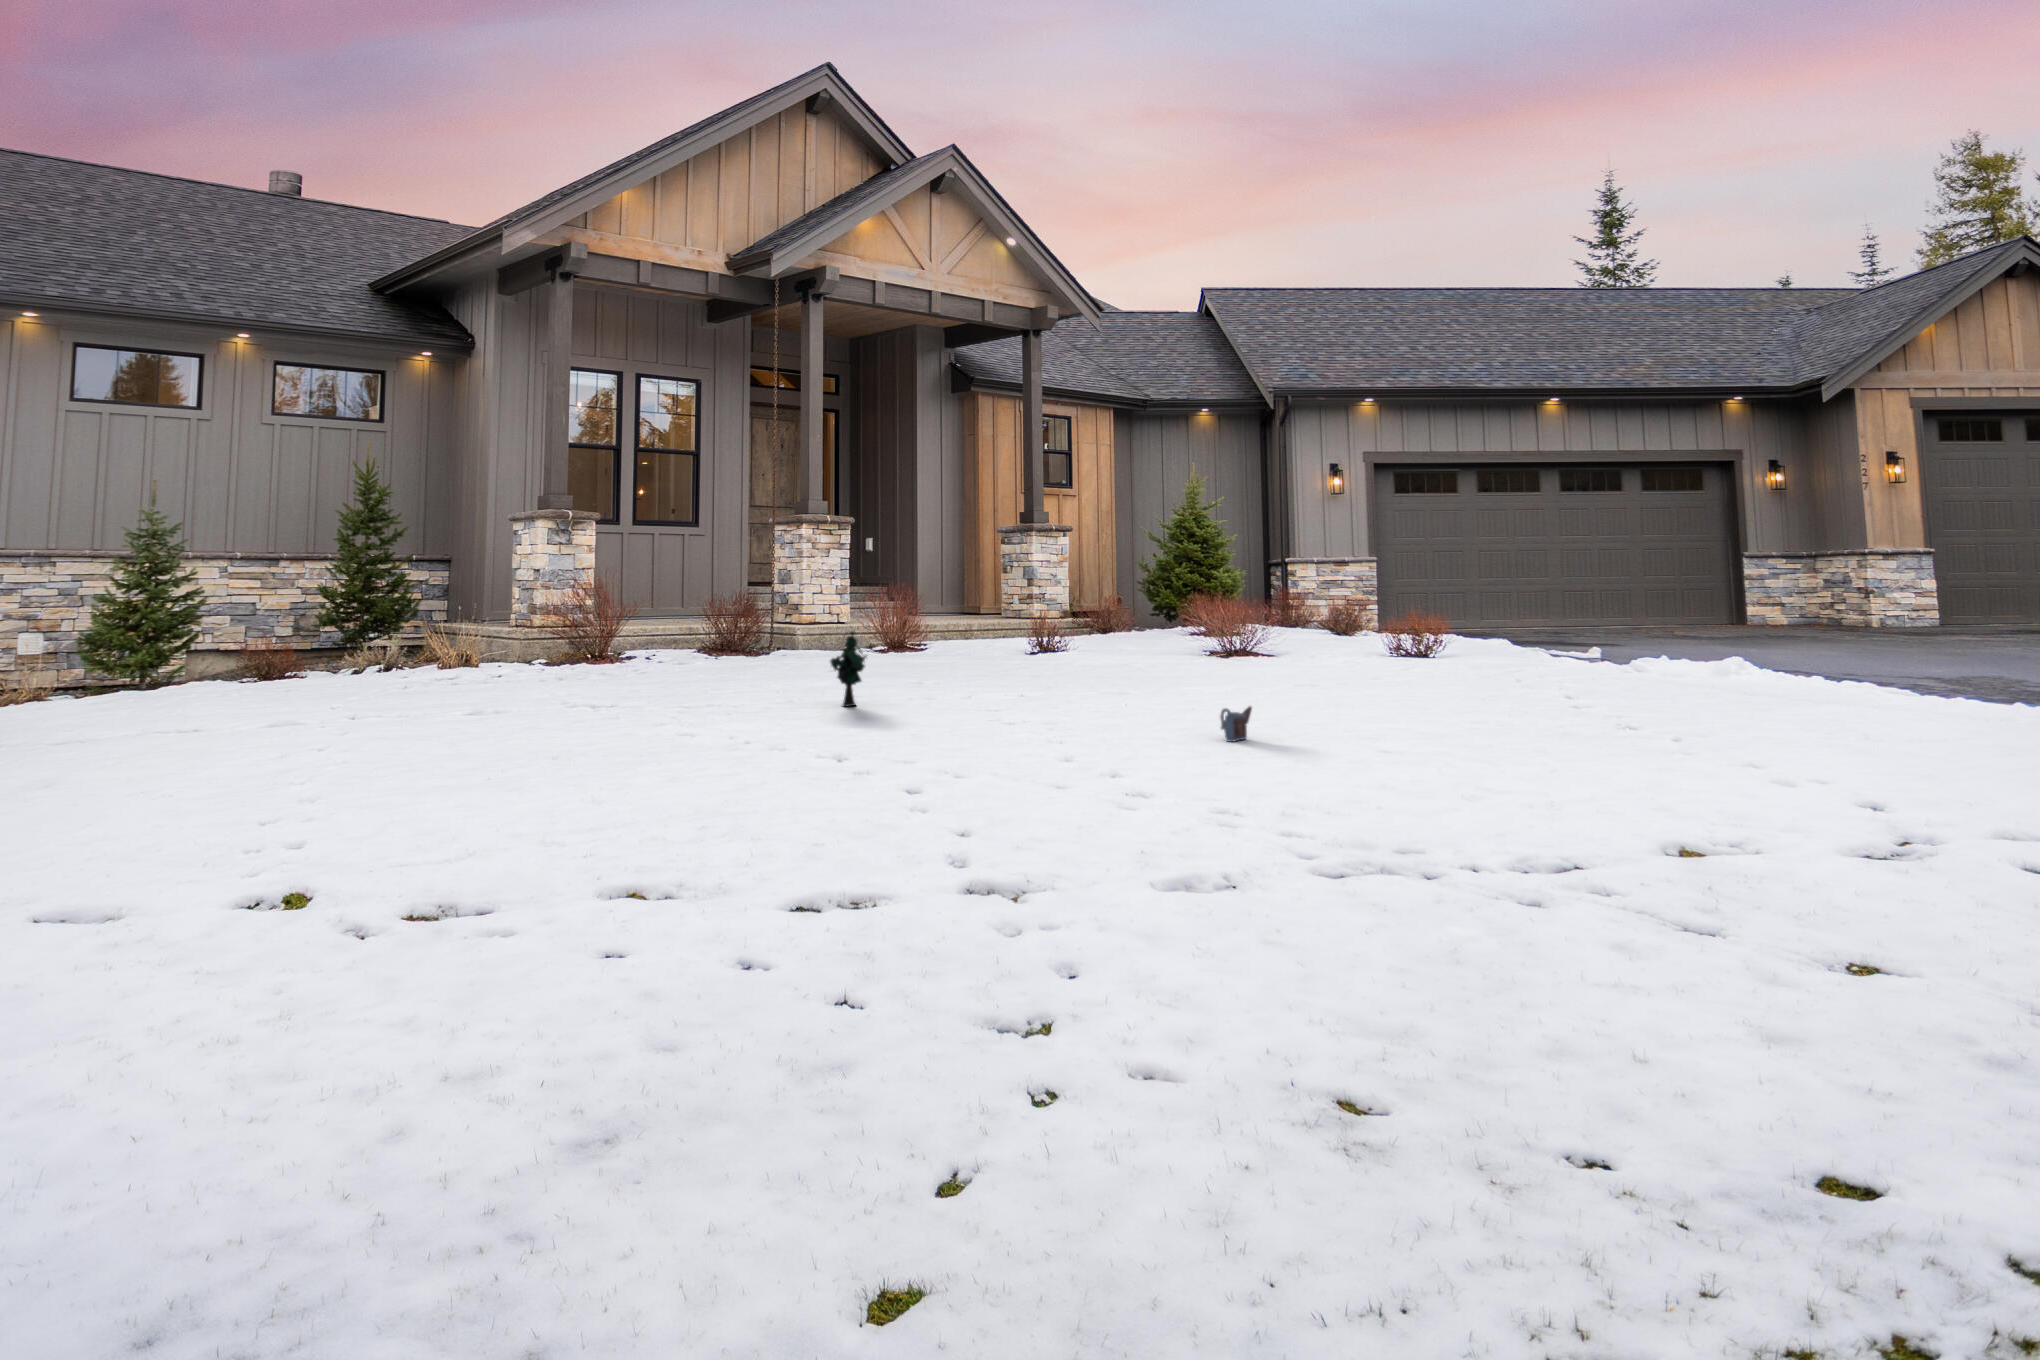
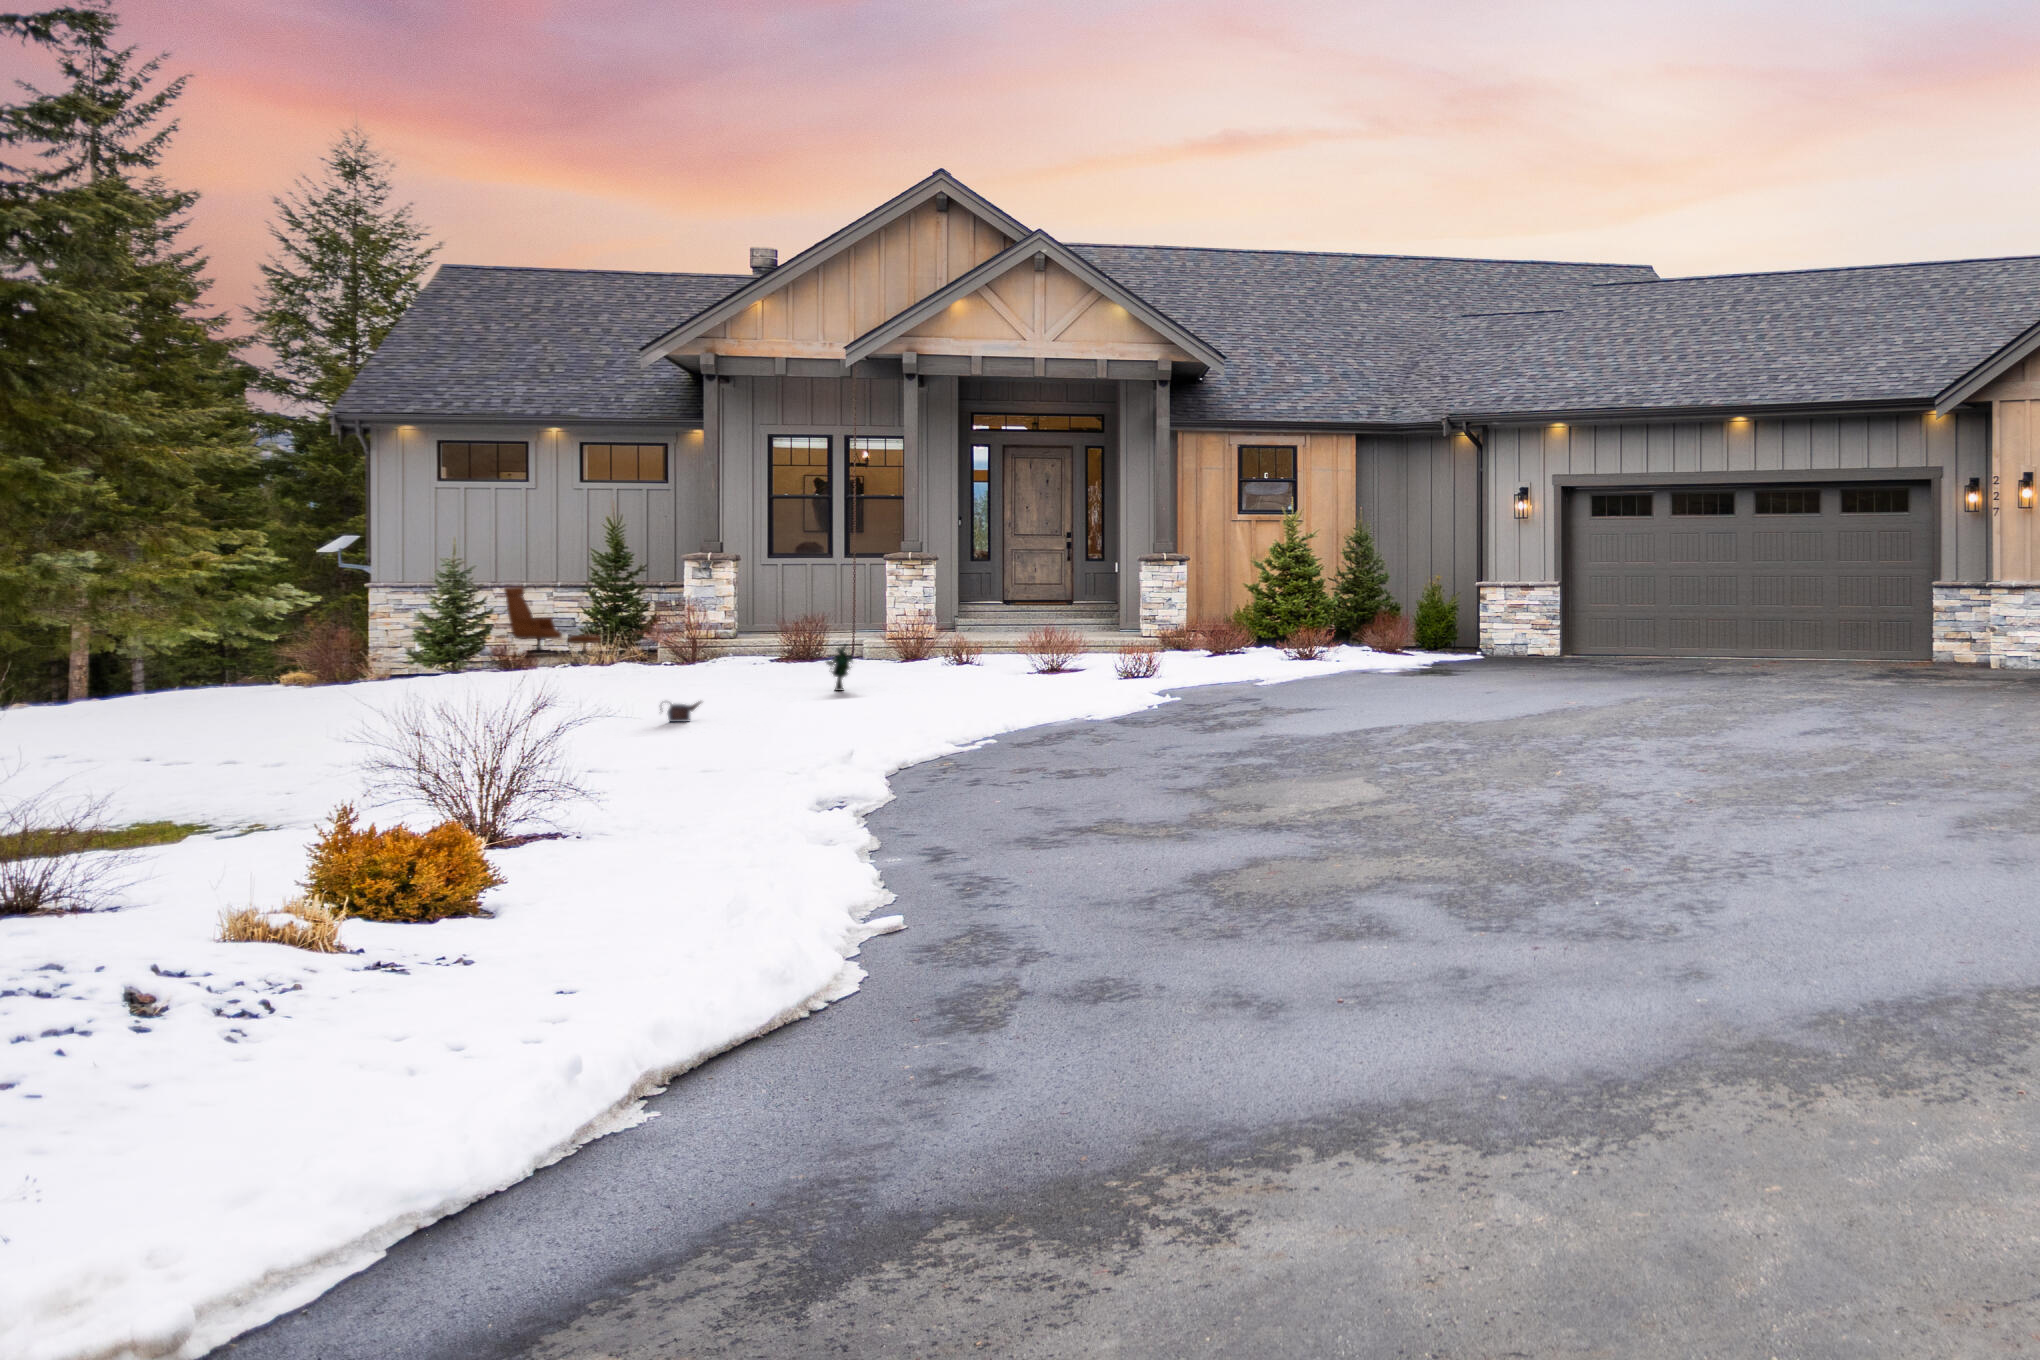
lounge chair: none [295,551,437,659] -> present [504,586,602,655]
decorative plant: present [830,631,868,707] -> present [826,644,853,691]

